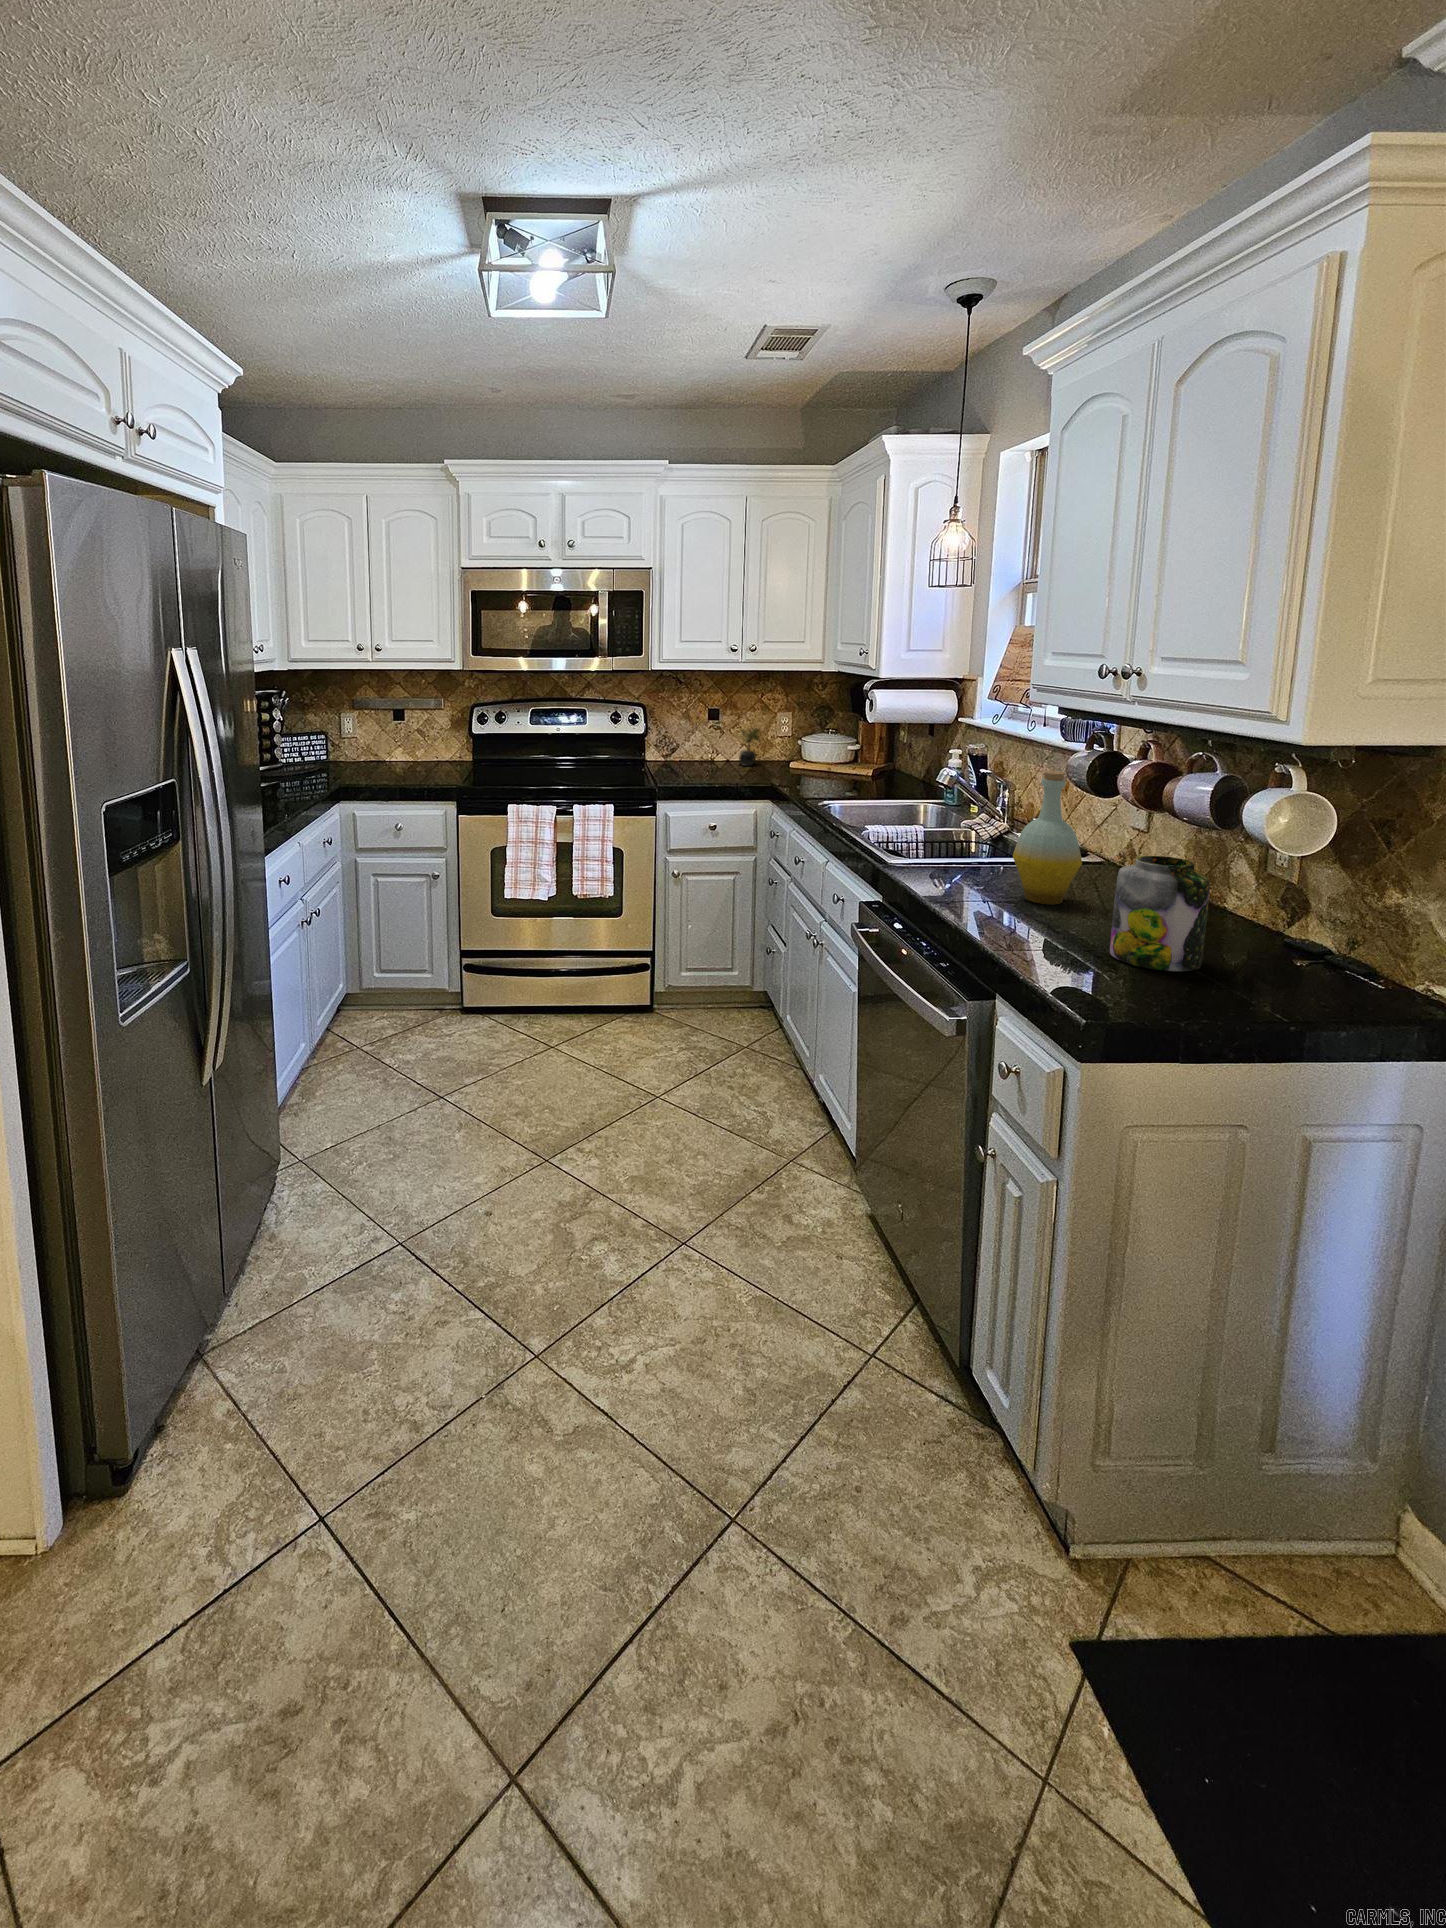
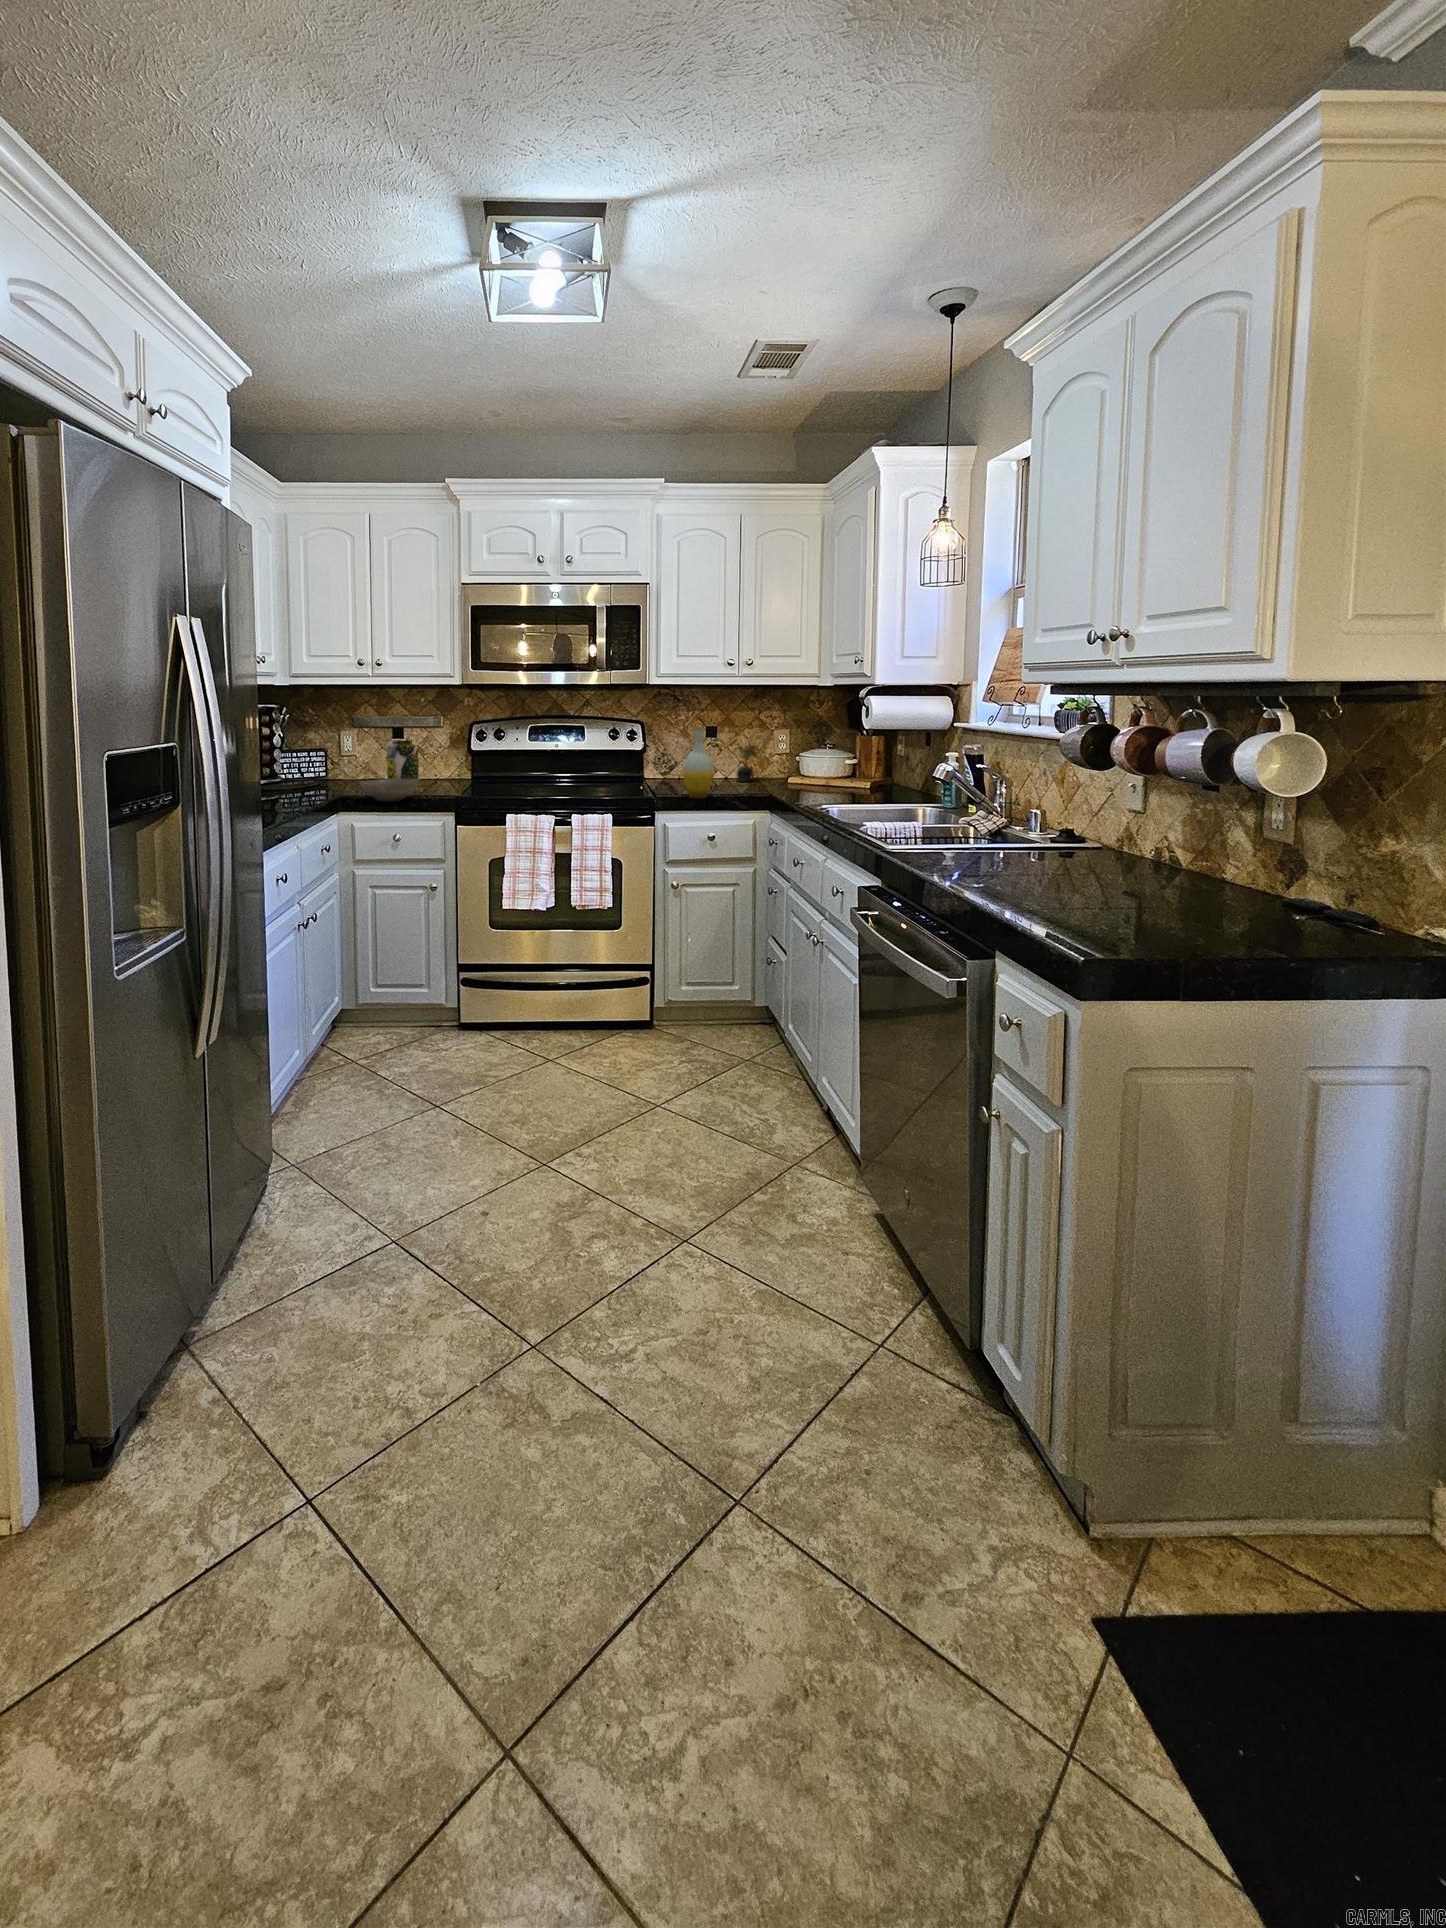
bowl: none [357,766,418,791] -> present [360,779,418,801]
bottle: present [1013,771,1082,904] -> present [682,727,715,798]
jar: present [1110,856,1210,971] -> present [387,740,419,780]

